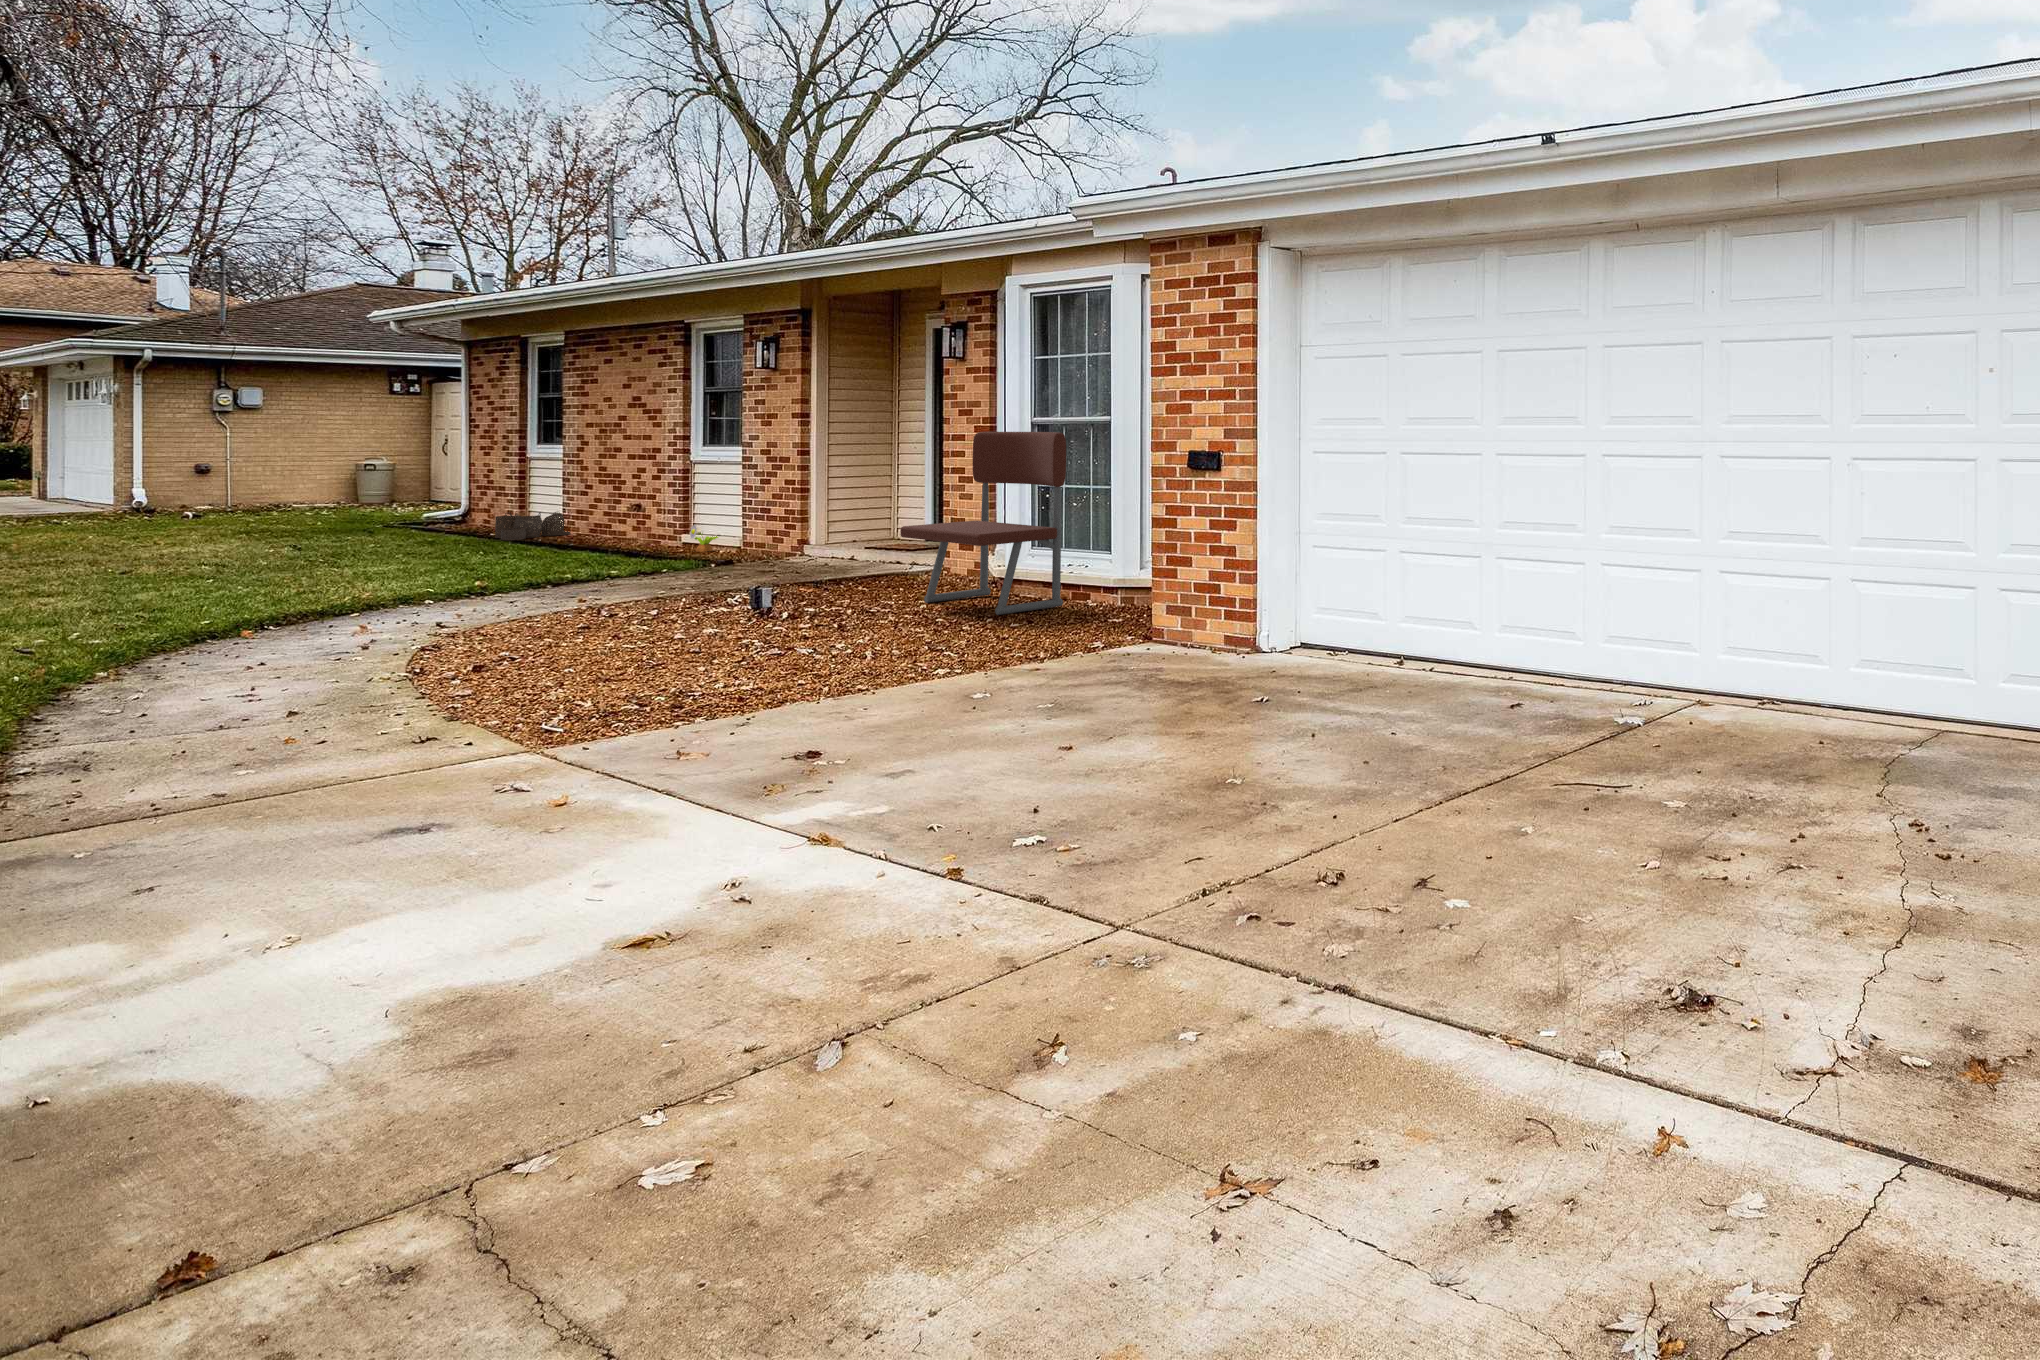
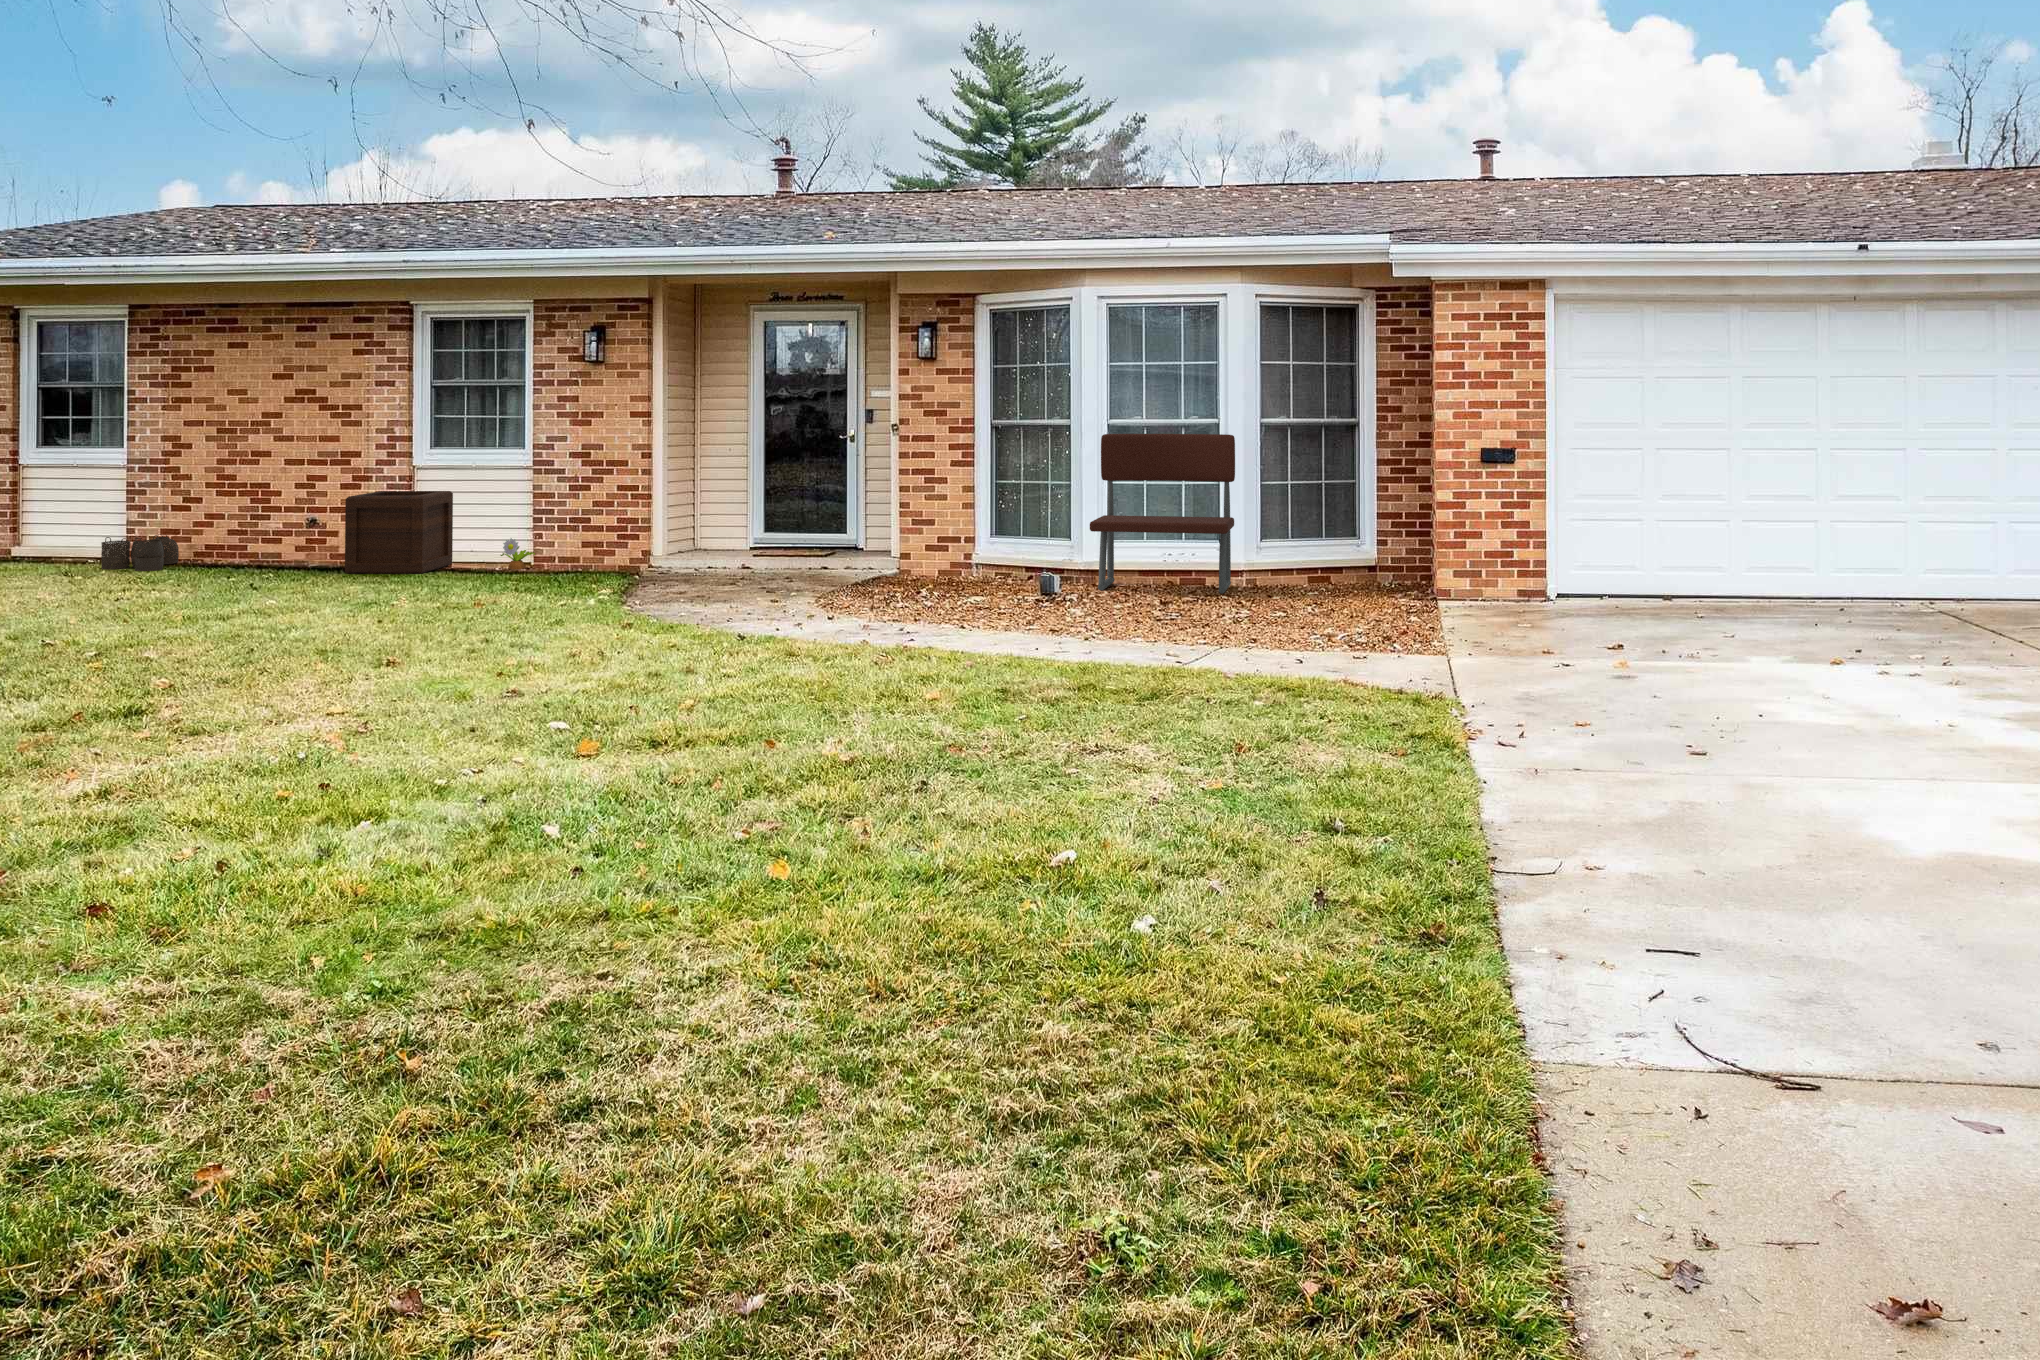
wooden crate: none [579,480,688,552] -> present [345,491,453,574]

